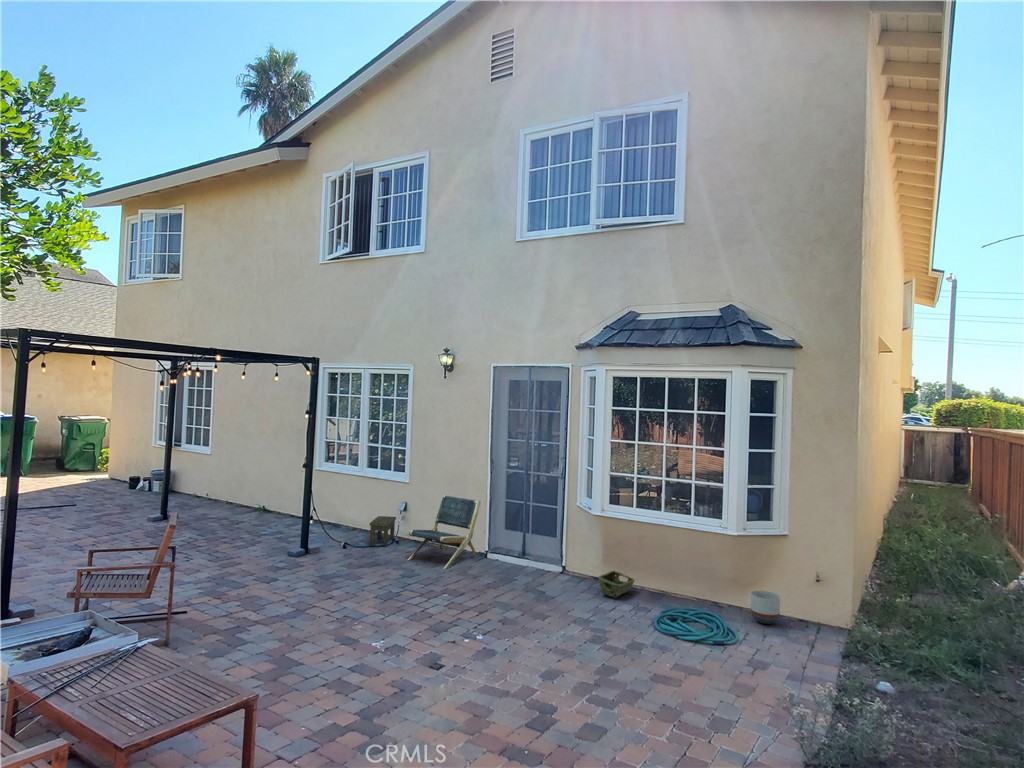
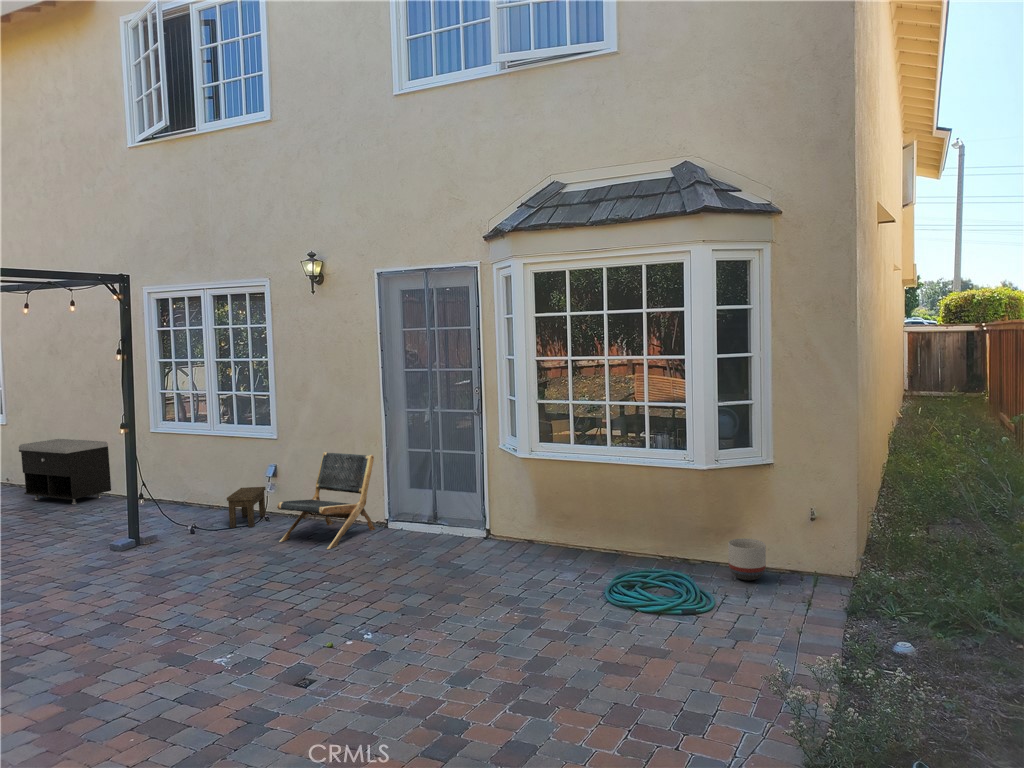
storage bench: none [218,467,281,517] -> present [19,439,111,504]
woven basket: present [599,571,634,598] -> none [531,531,580,566]

